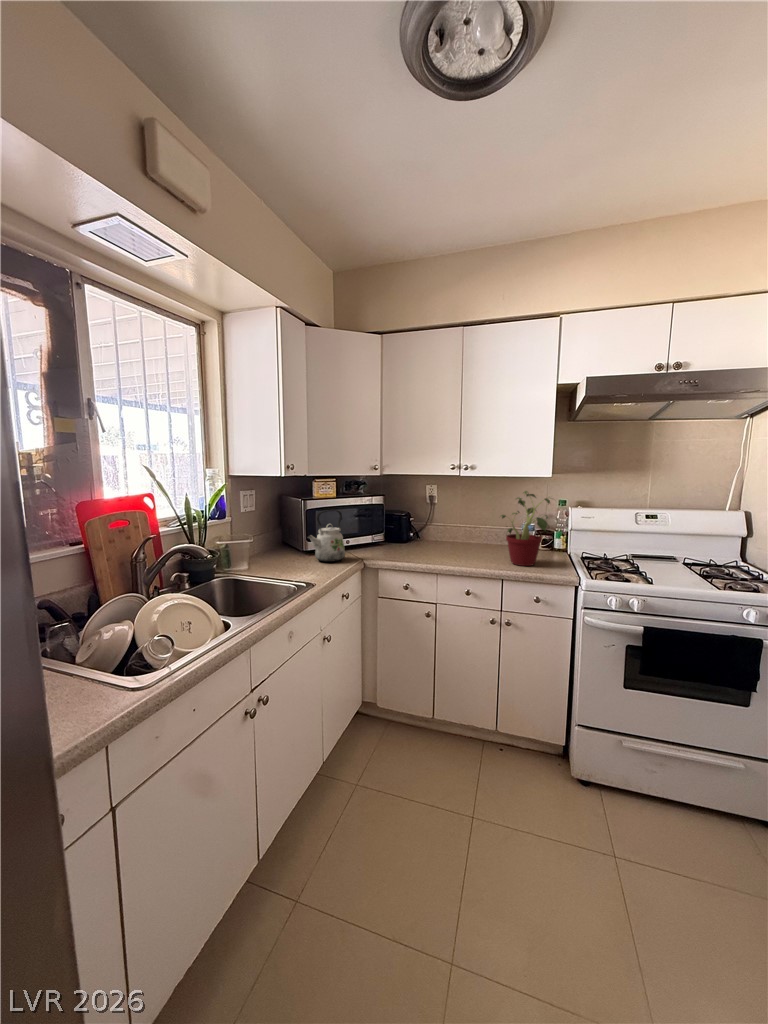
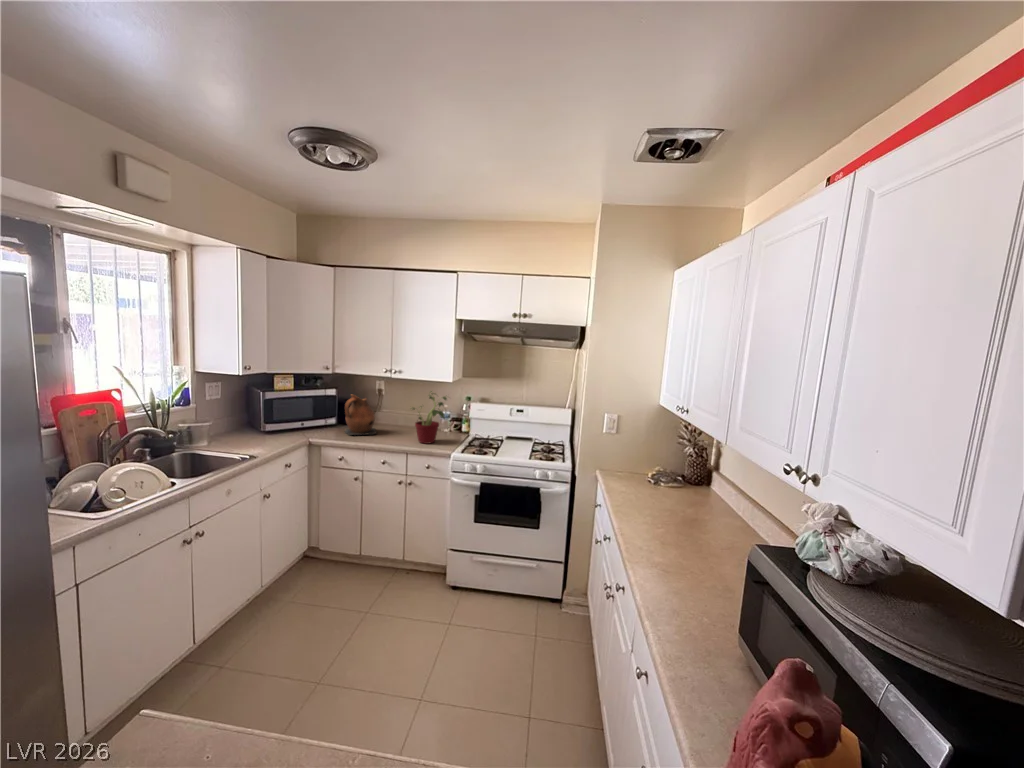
ceramic pitcher: none [398,501,444,555] -> present [345,395,376,435]
kettle: present [307,510,345,562] -> none [259,401,293,440]

